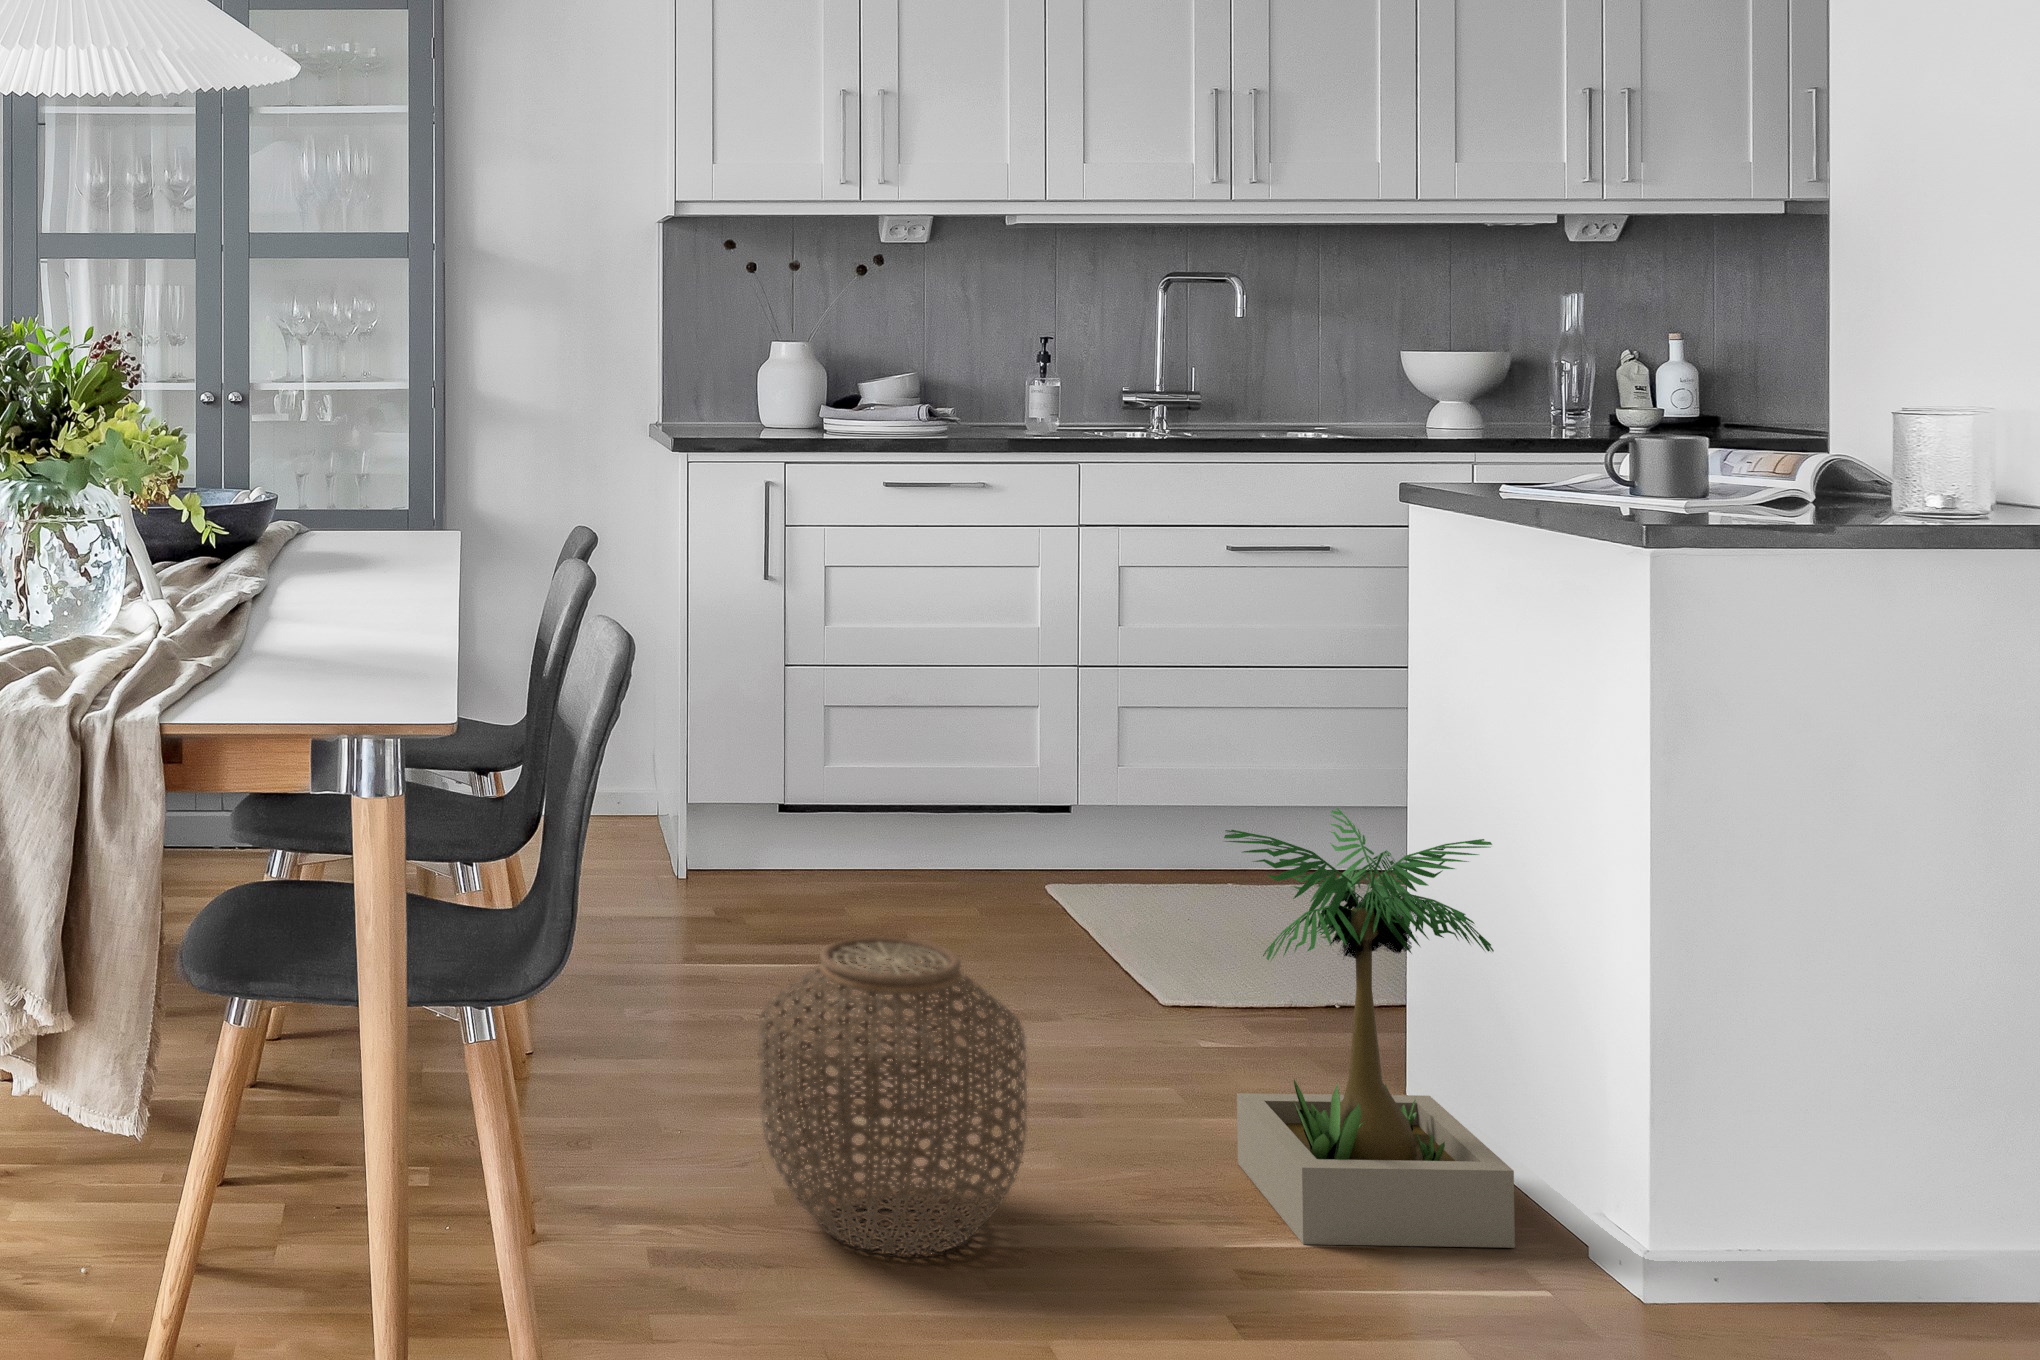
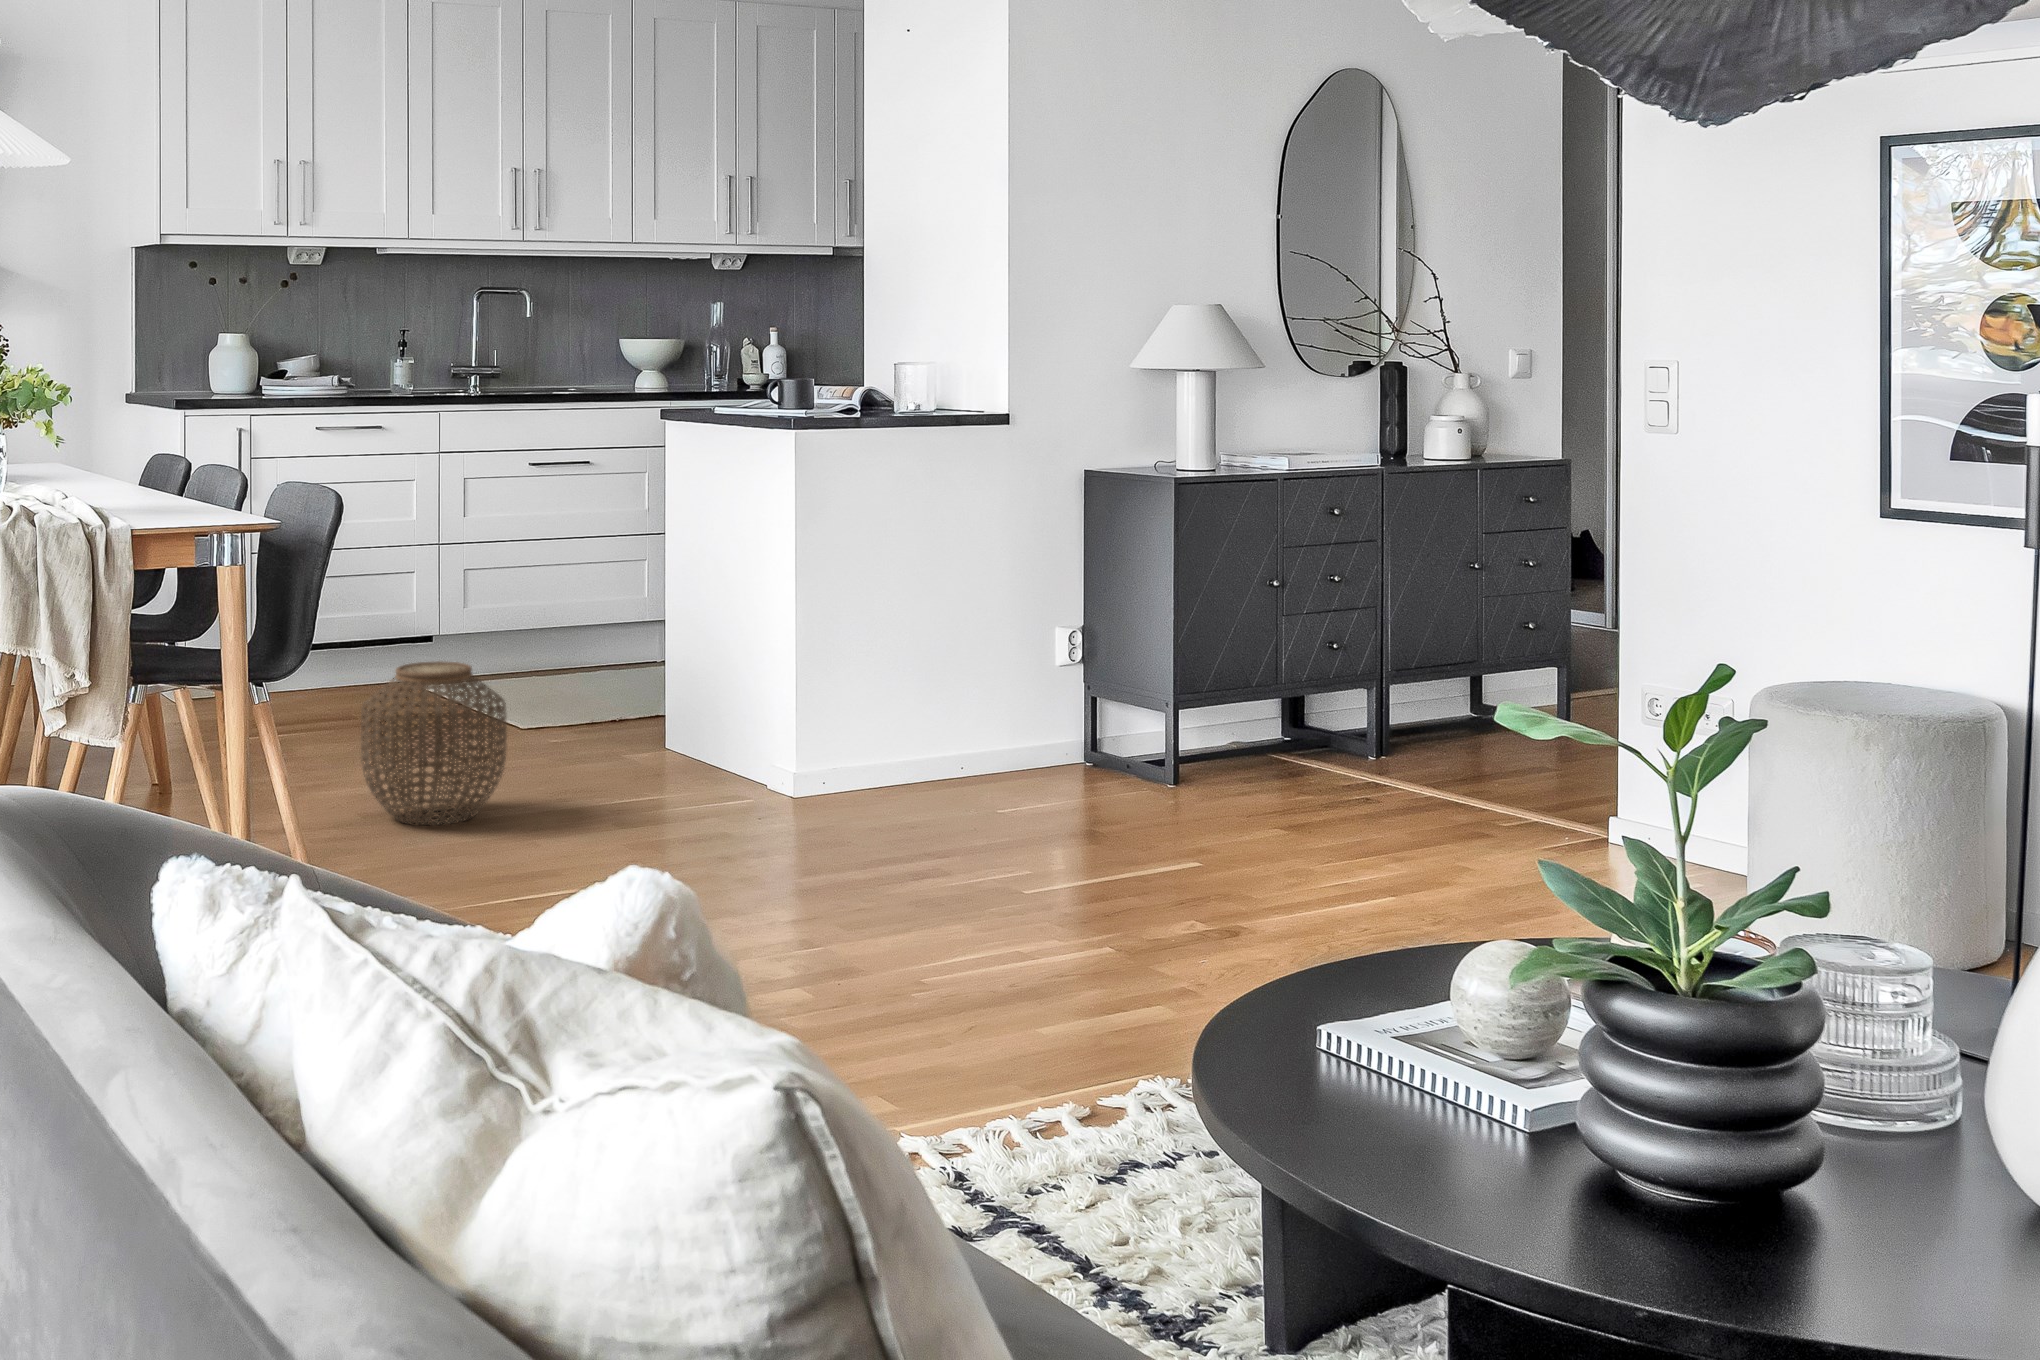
potted plant: present [1224,808,1515,1248] -> none [579,579,740,798]

